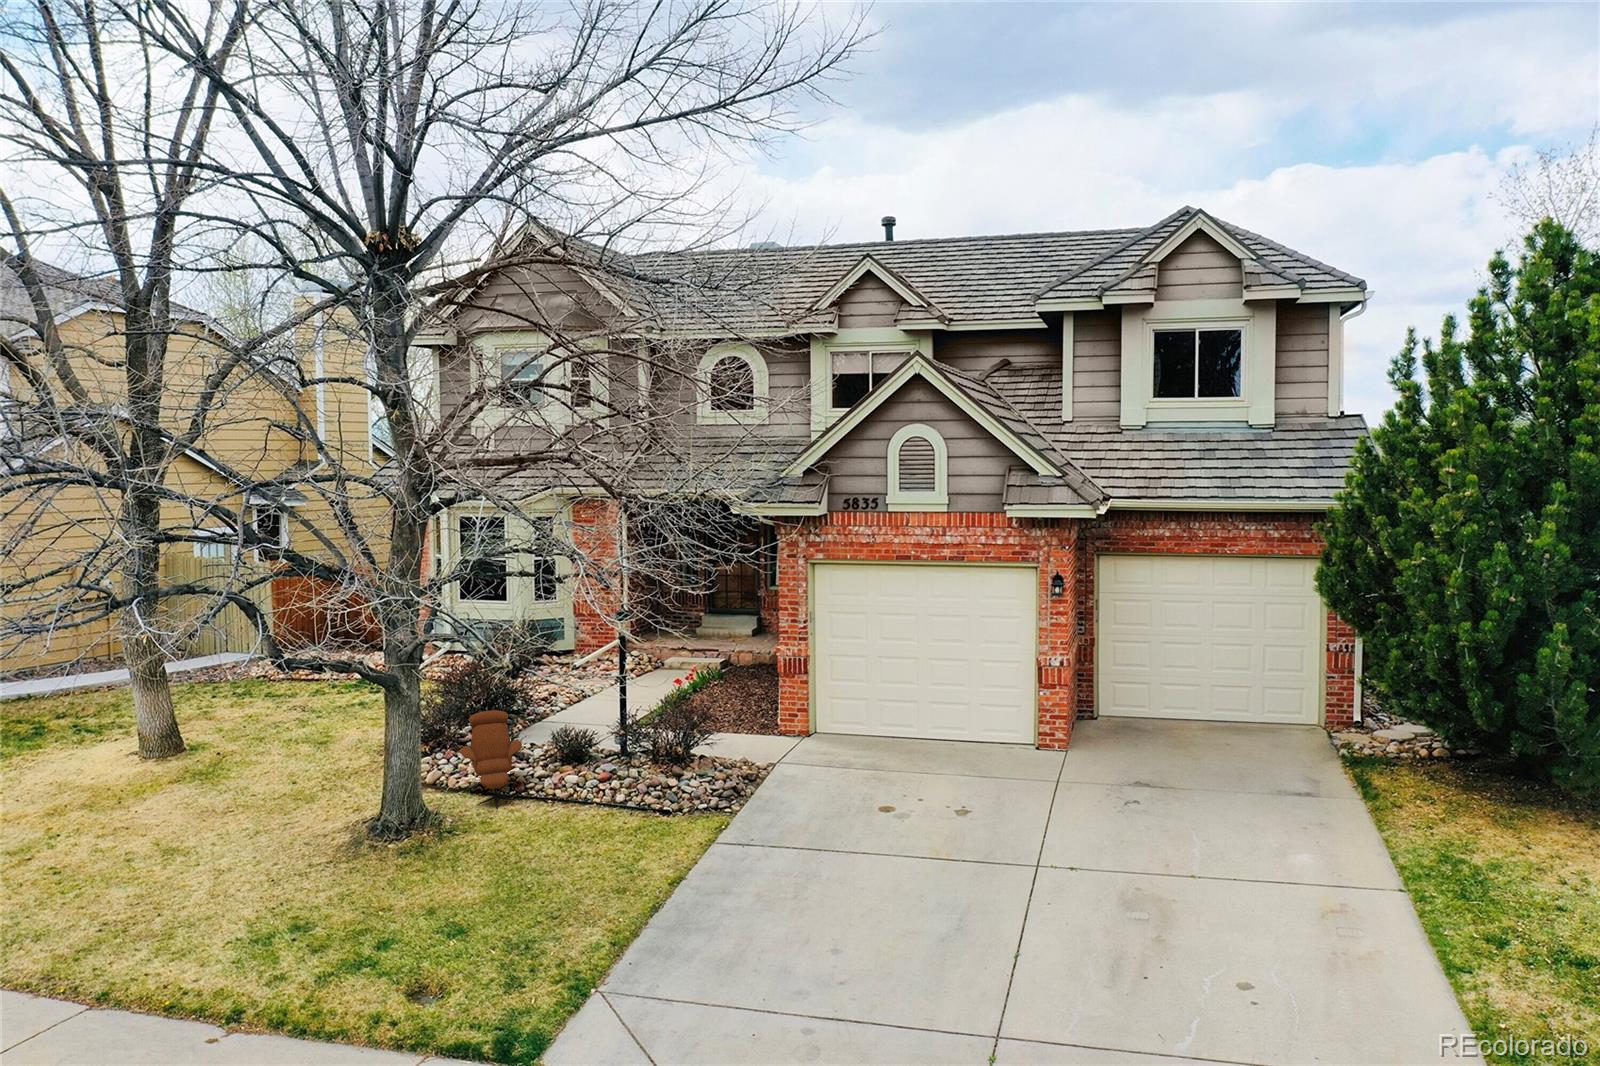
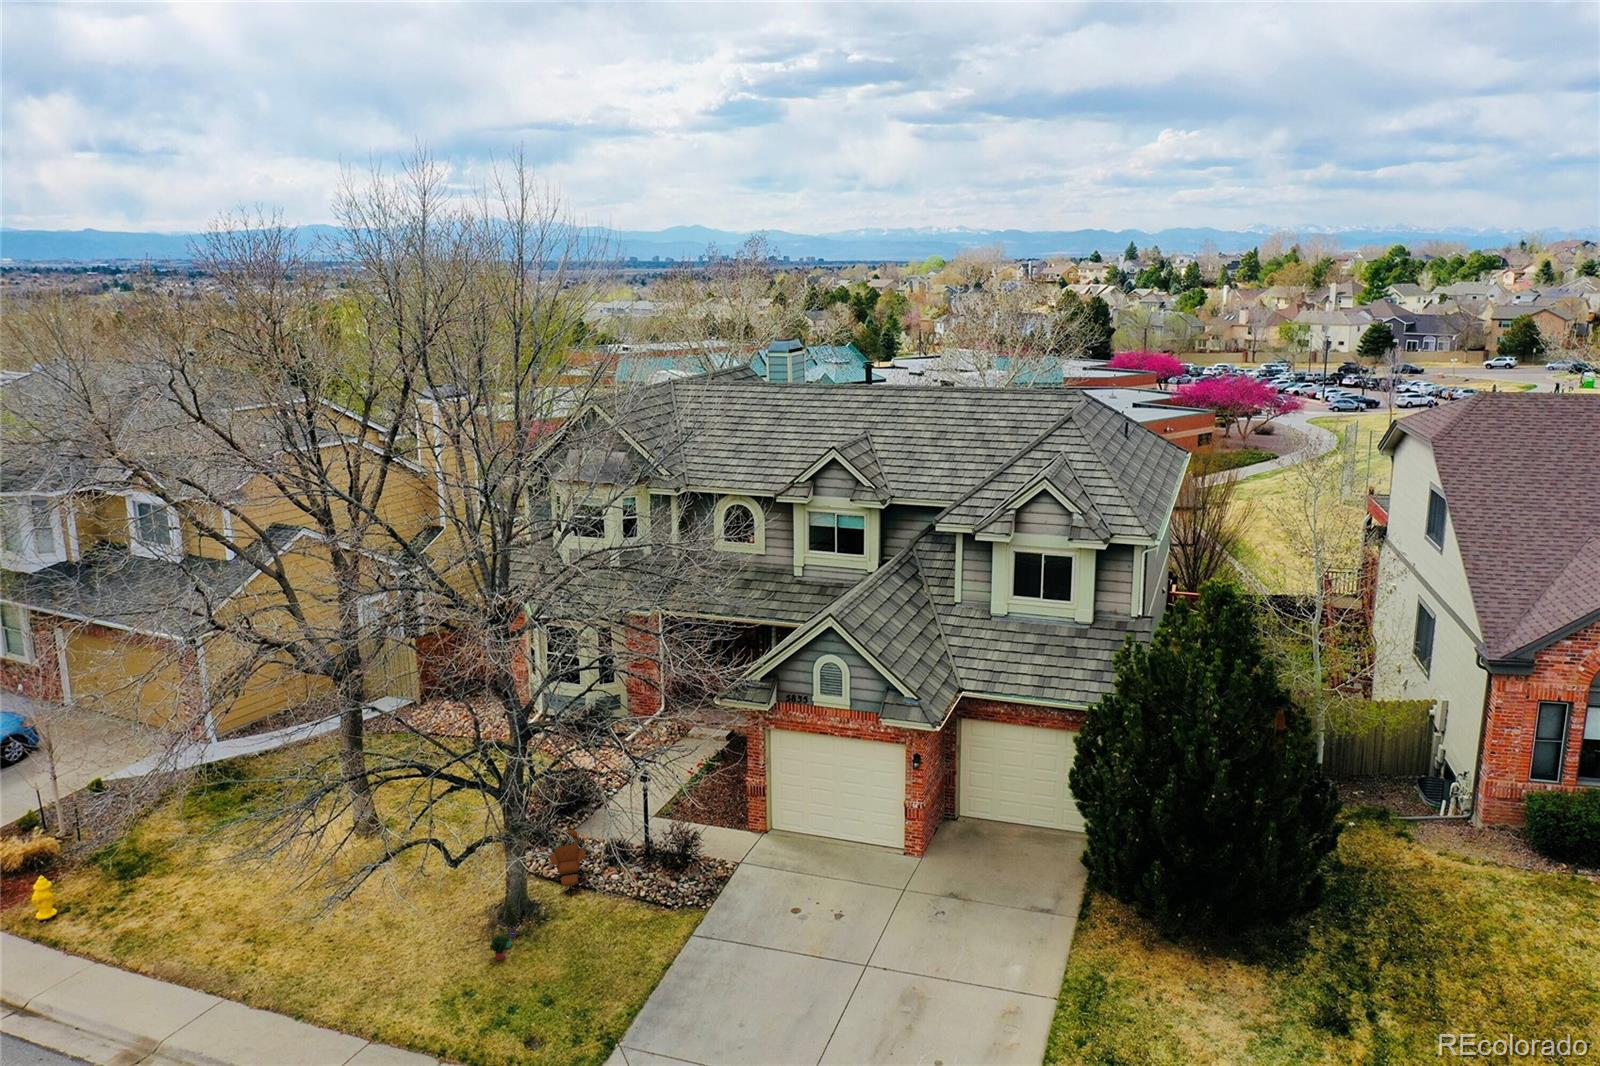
potted plant: none [348,782,407,885] -> present [490,897,519,960]

